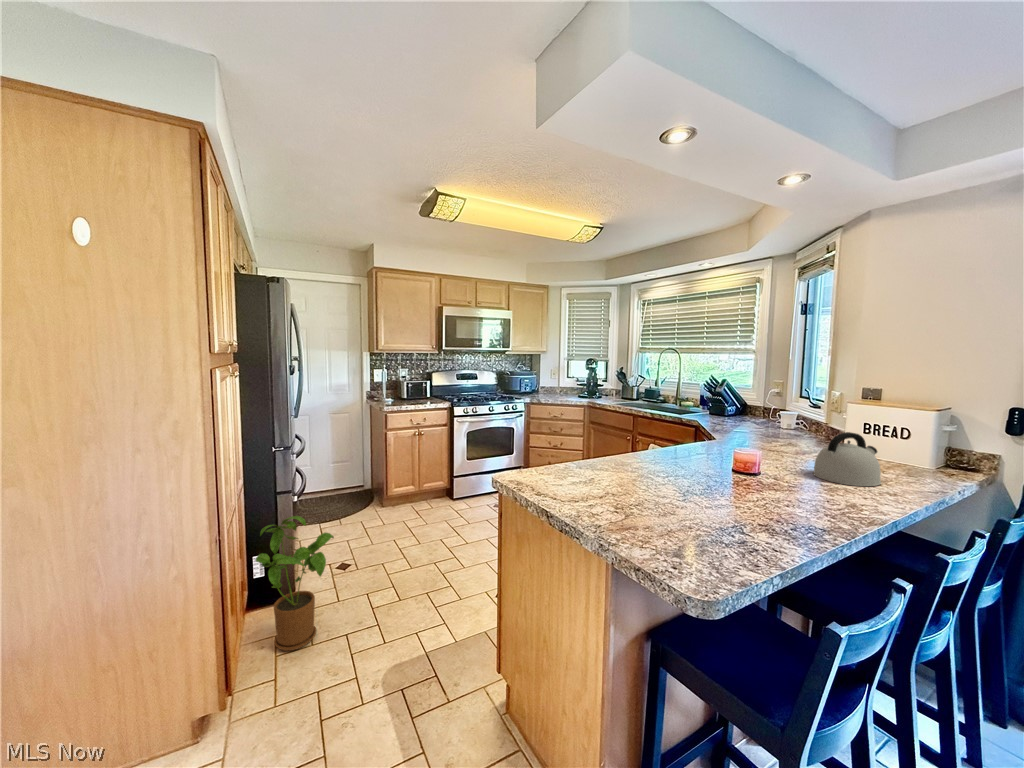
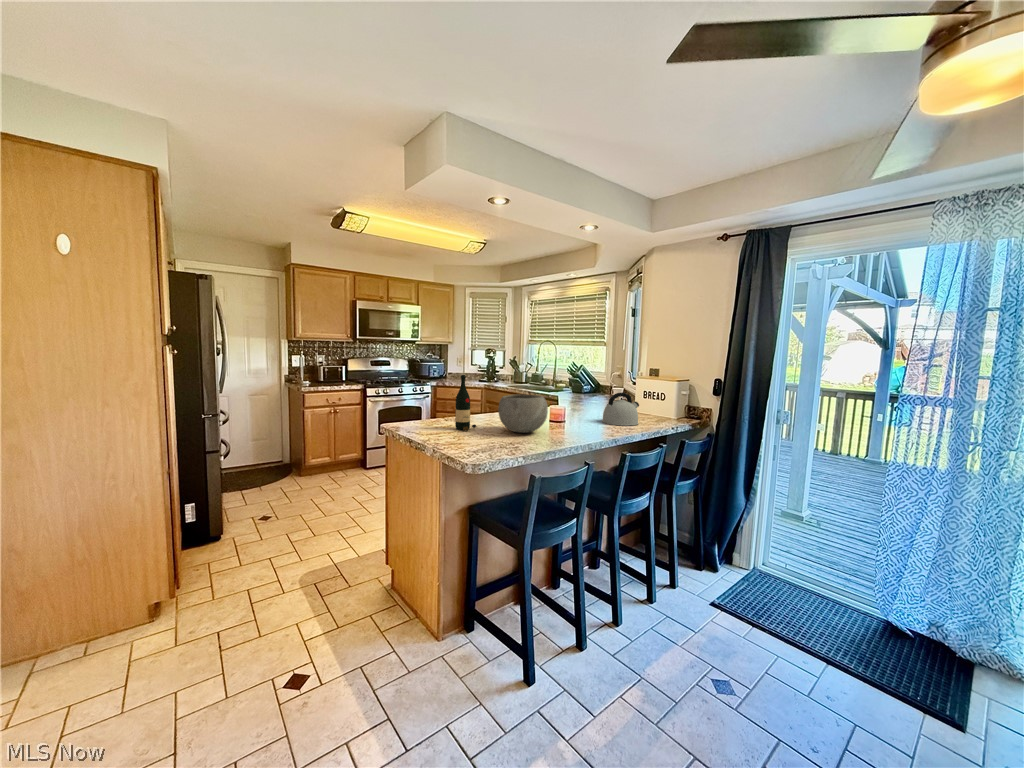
wine bottle: none [603,409,637,495] -> present [455,375,476,431]
bowl: none [672,438,758,503] -> present [498,394,548,433]
house plant: present [255,516,334,651] -> none [189,467,257,571]

